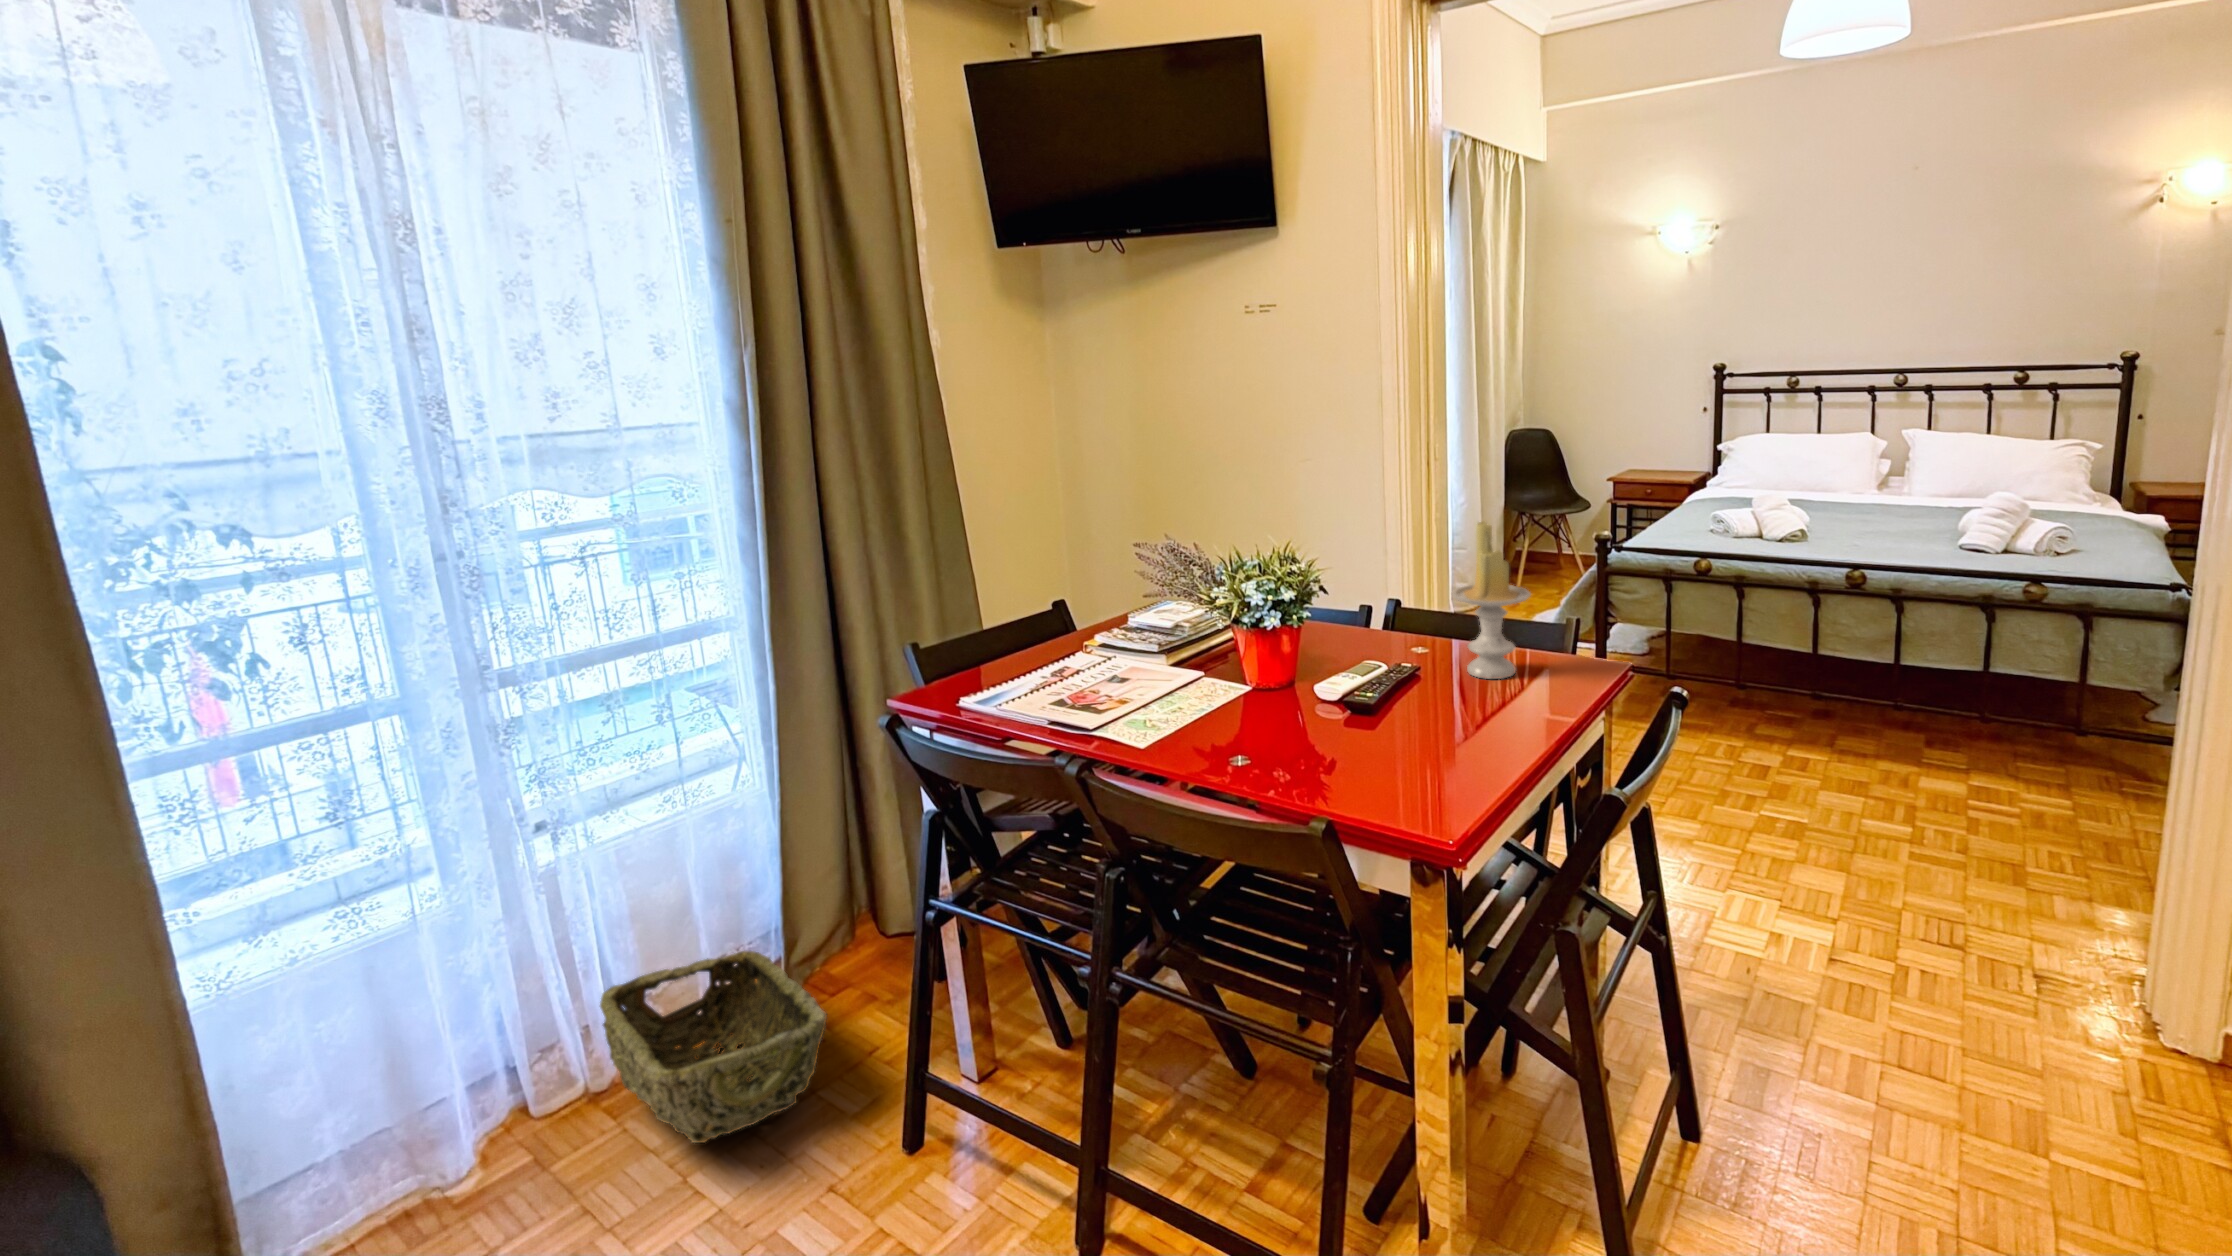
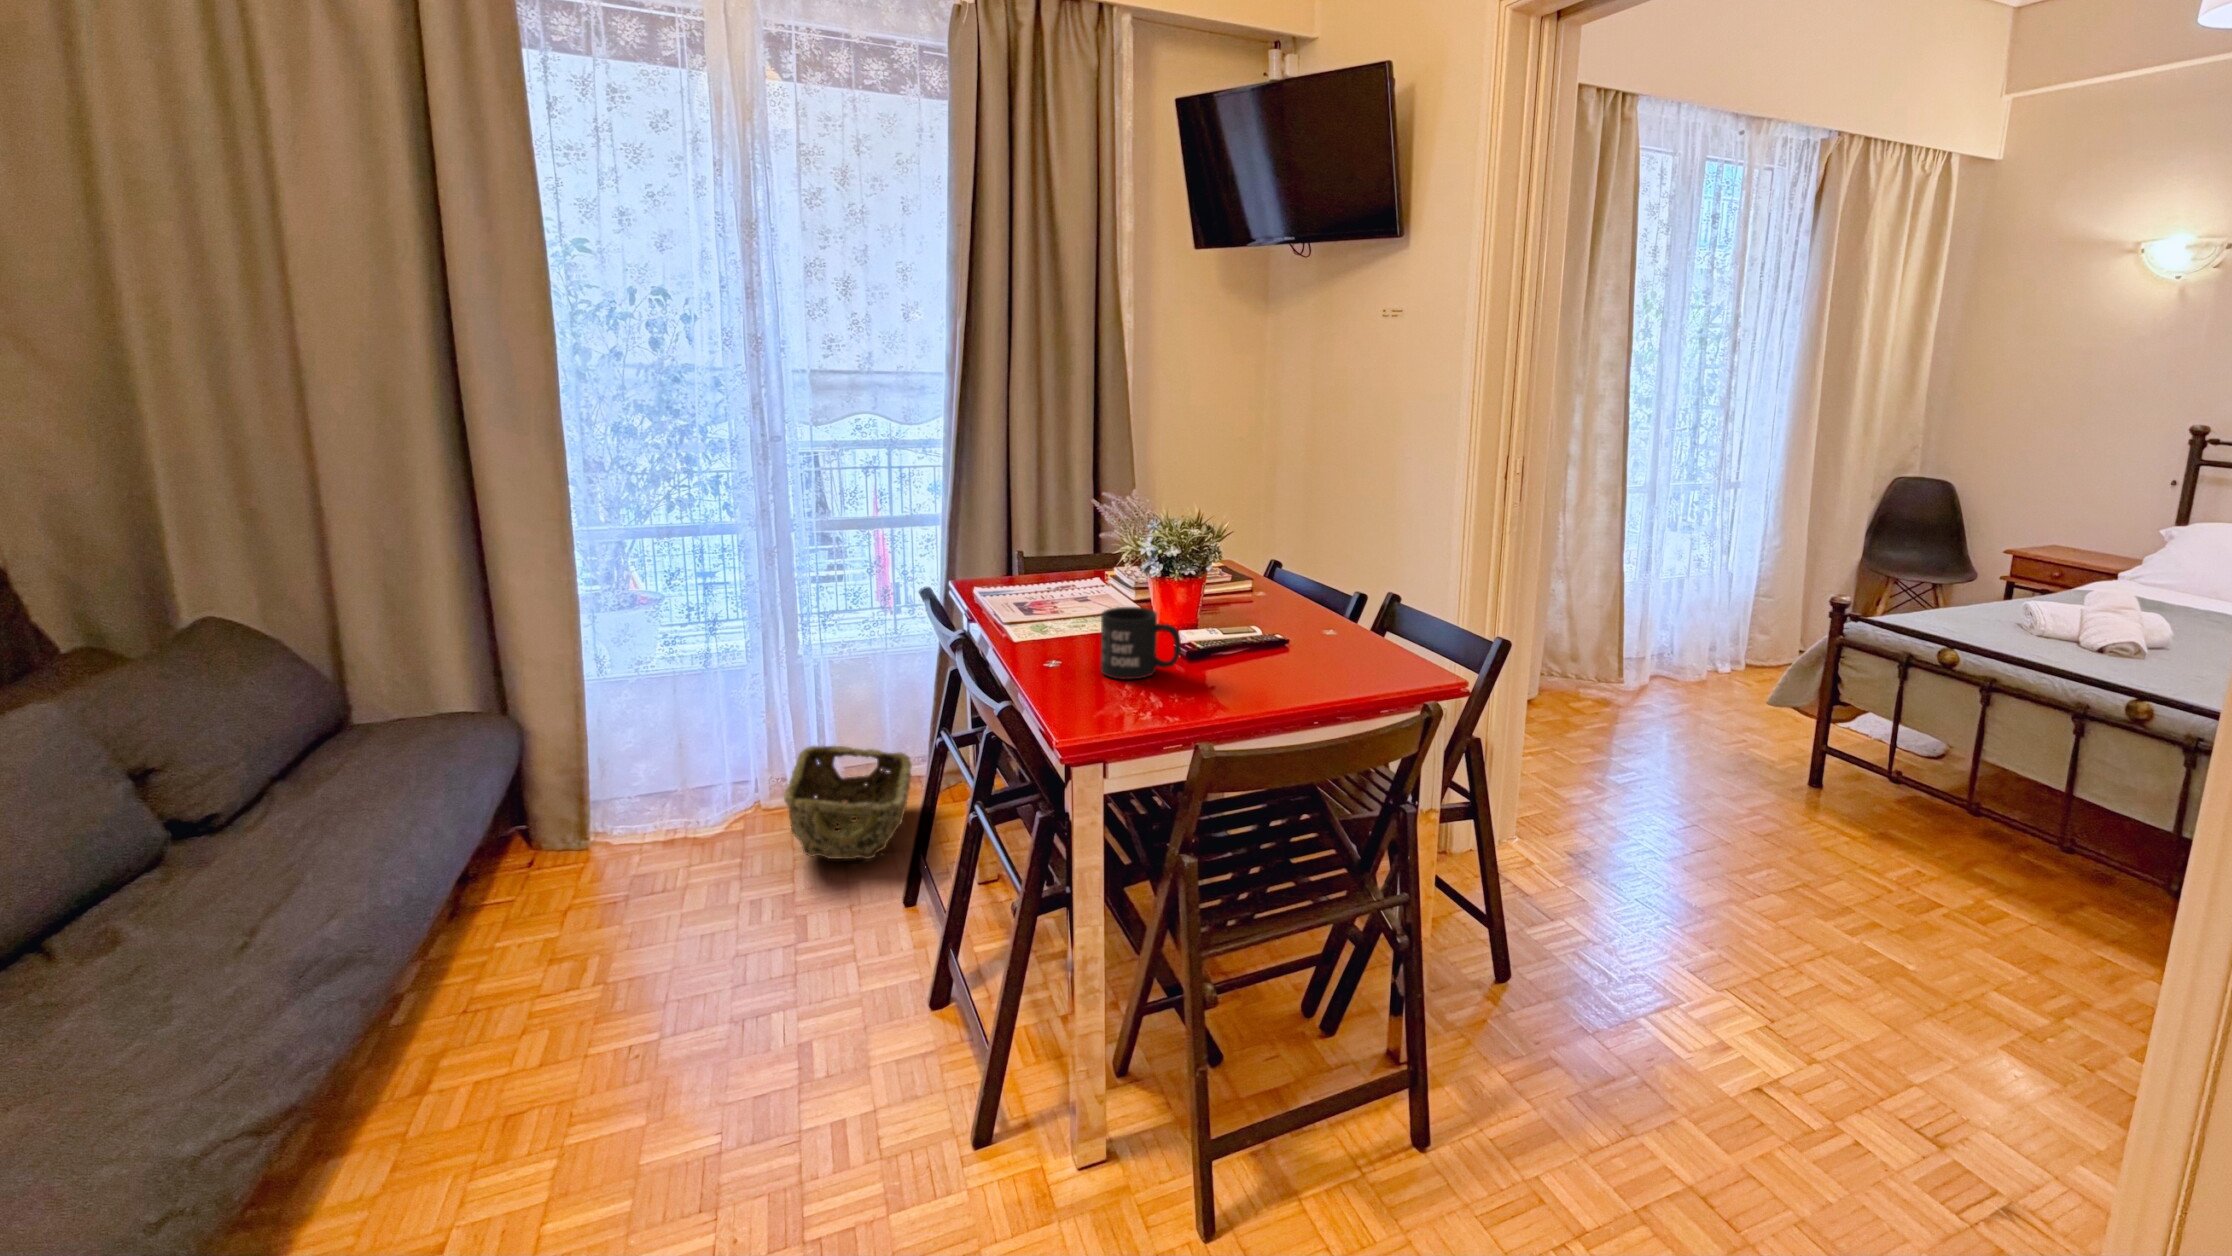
candle: present [1452,522,1531,679] -> none [1308,518,1379,663]
mug: none [1315,665,1412,757] -> present [1101,607,1181,680]

